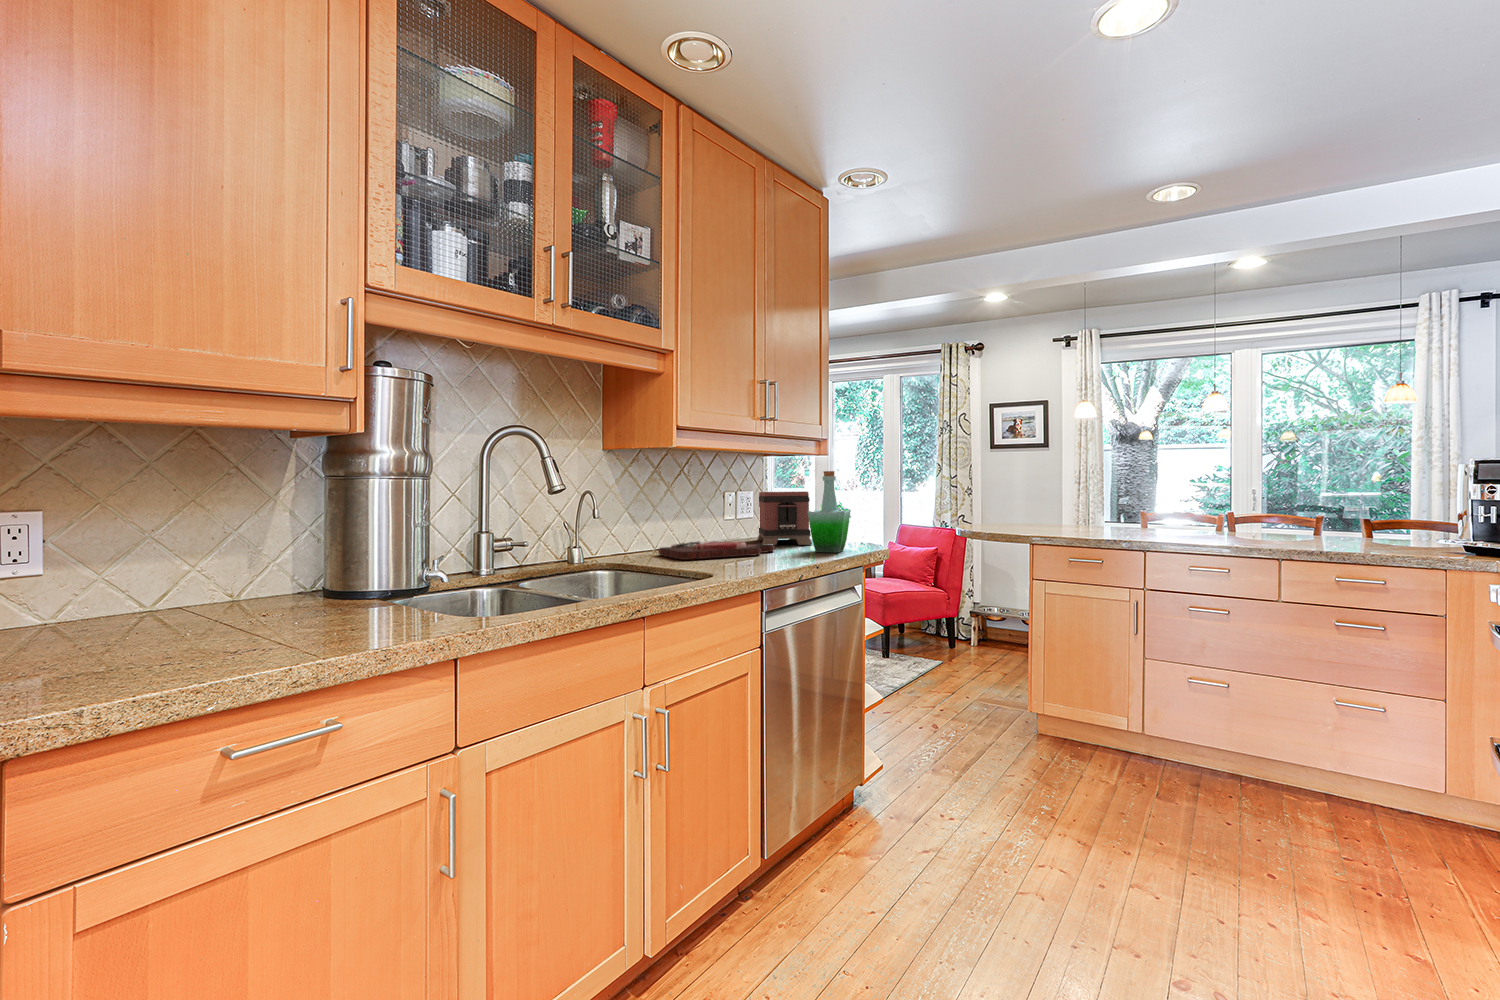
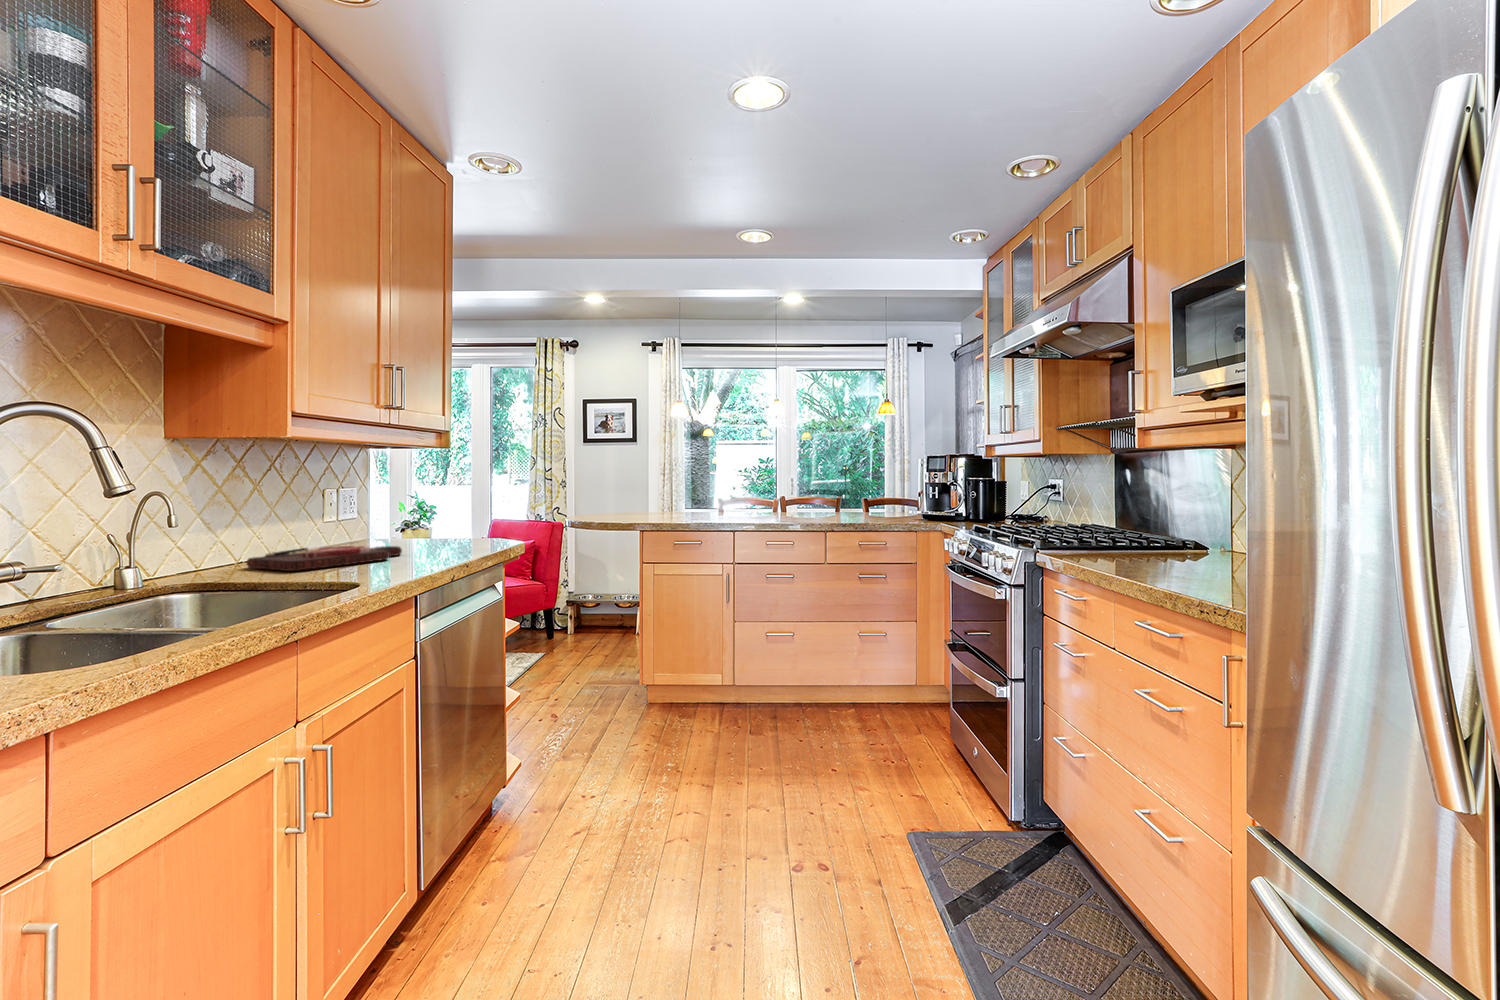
bottle: present [808,471,850,552] -> none [442,466,487,552]
toaster: present [757,492,812,545] -> none [361,487,438,548]

